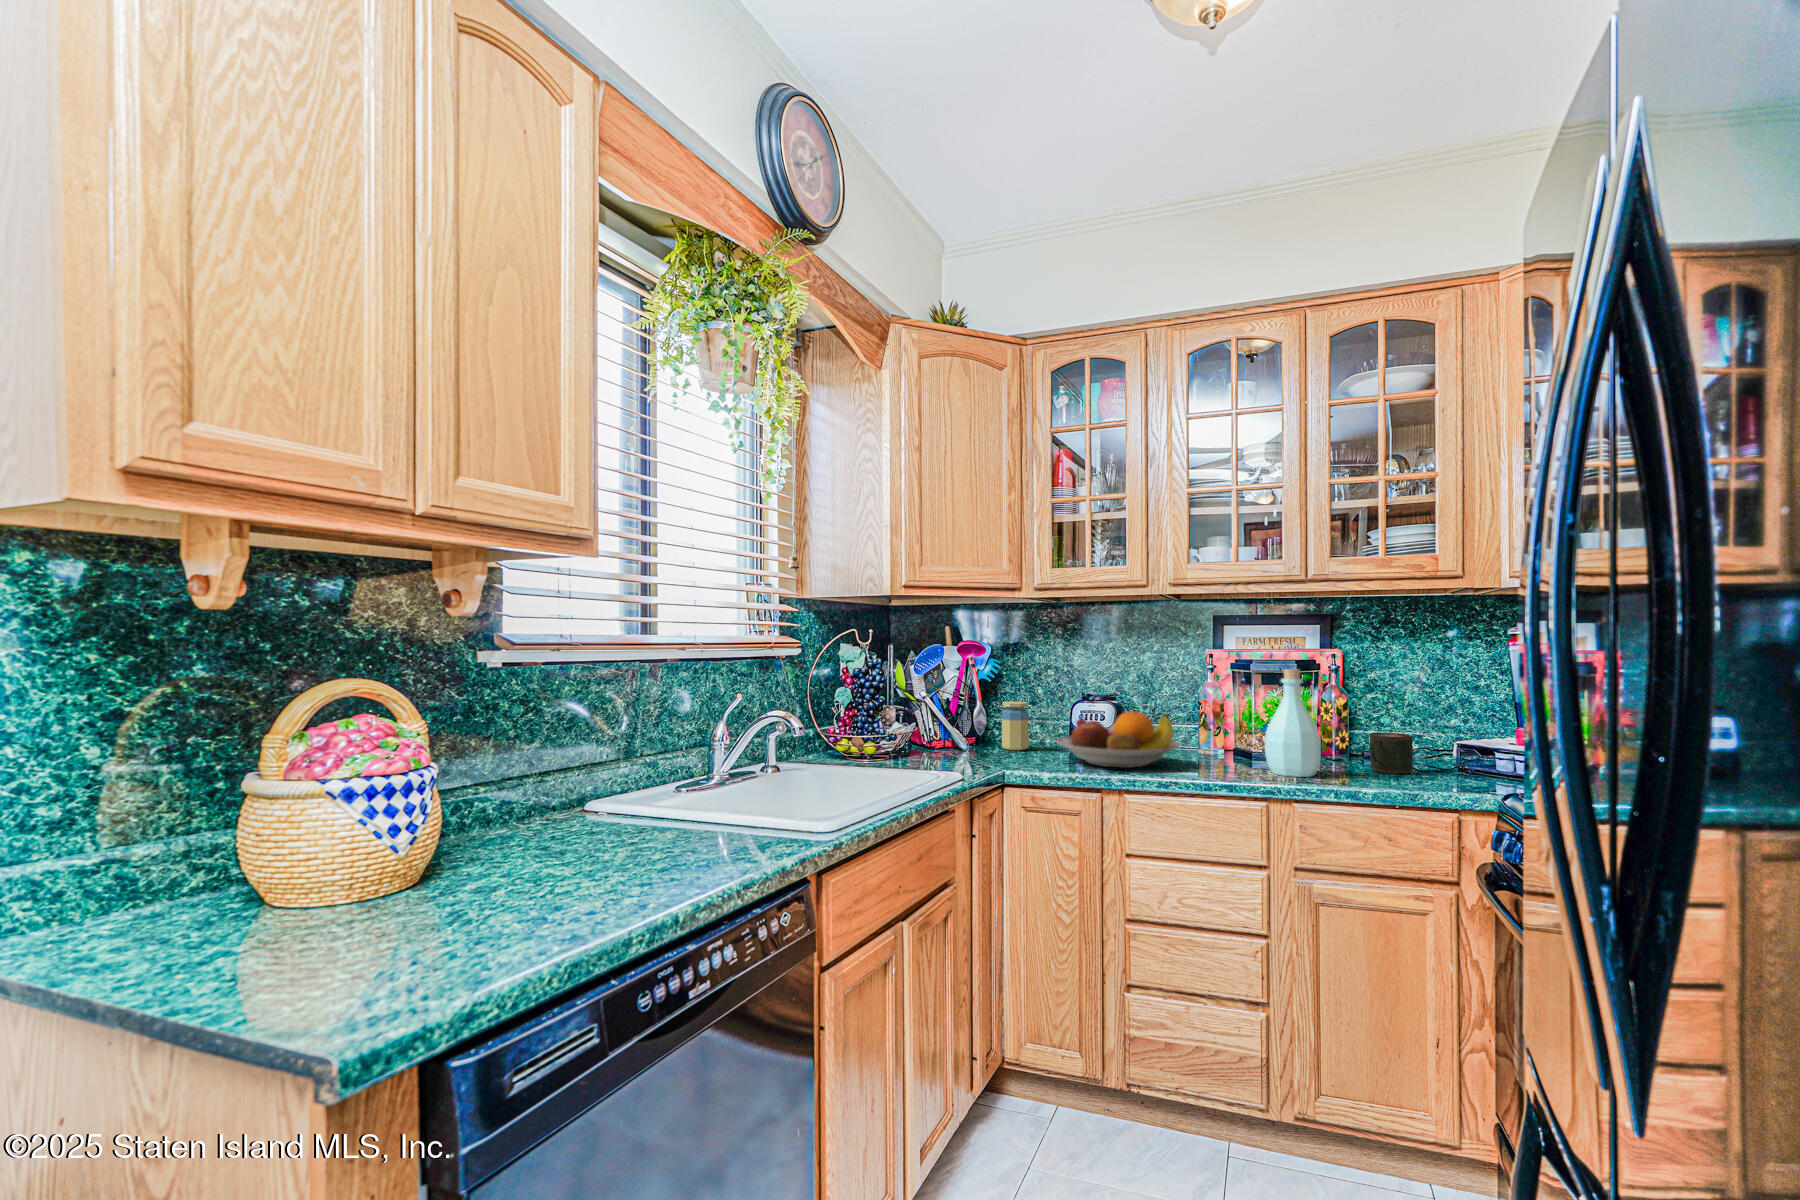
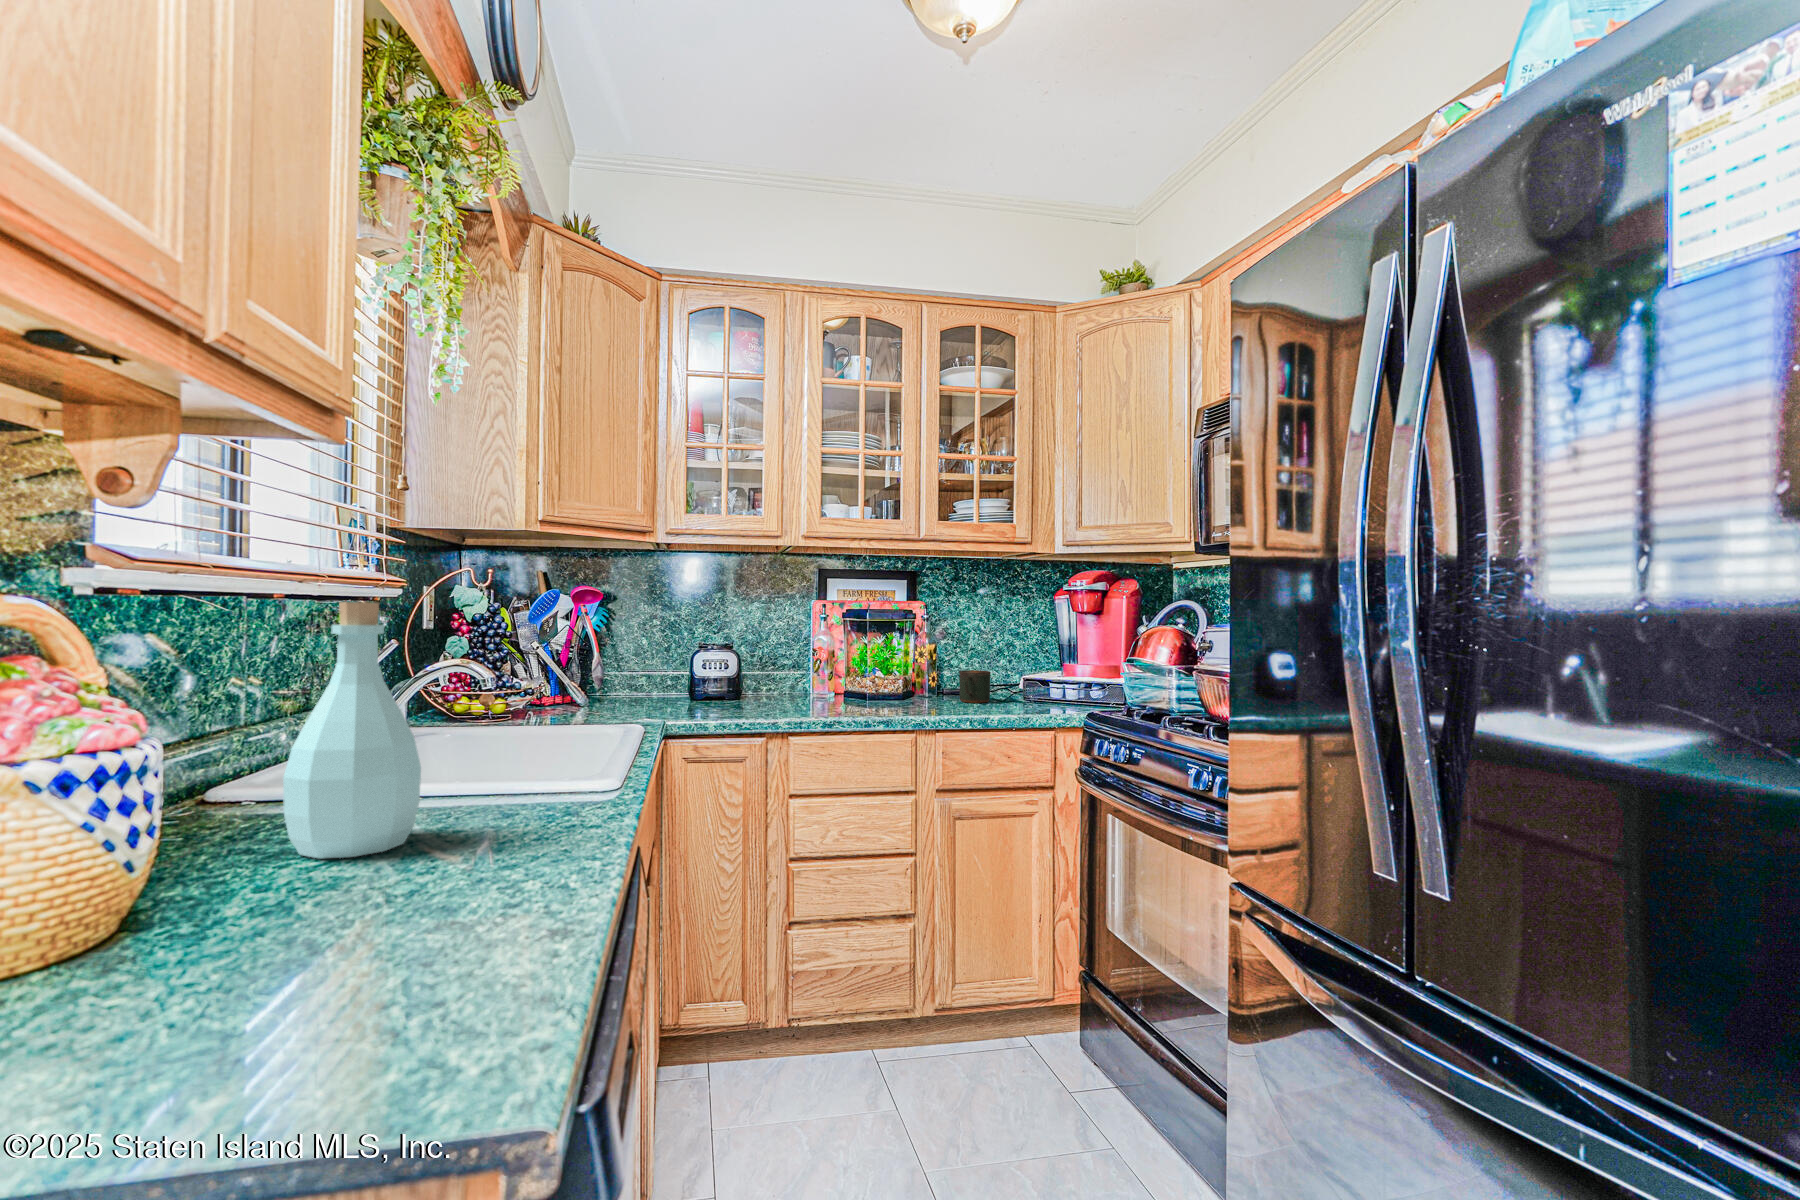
bottle: present [1265,669,1321,777] -> present [283,602,421,858]
jar: present [1002,701,1029,751] -> none [626,656,658,708]
fruit bowl: present [1055,711,1180,768] -> none [704,659,826,714]

